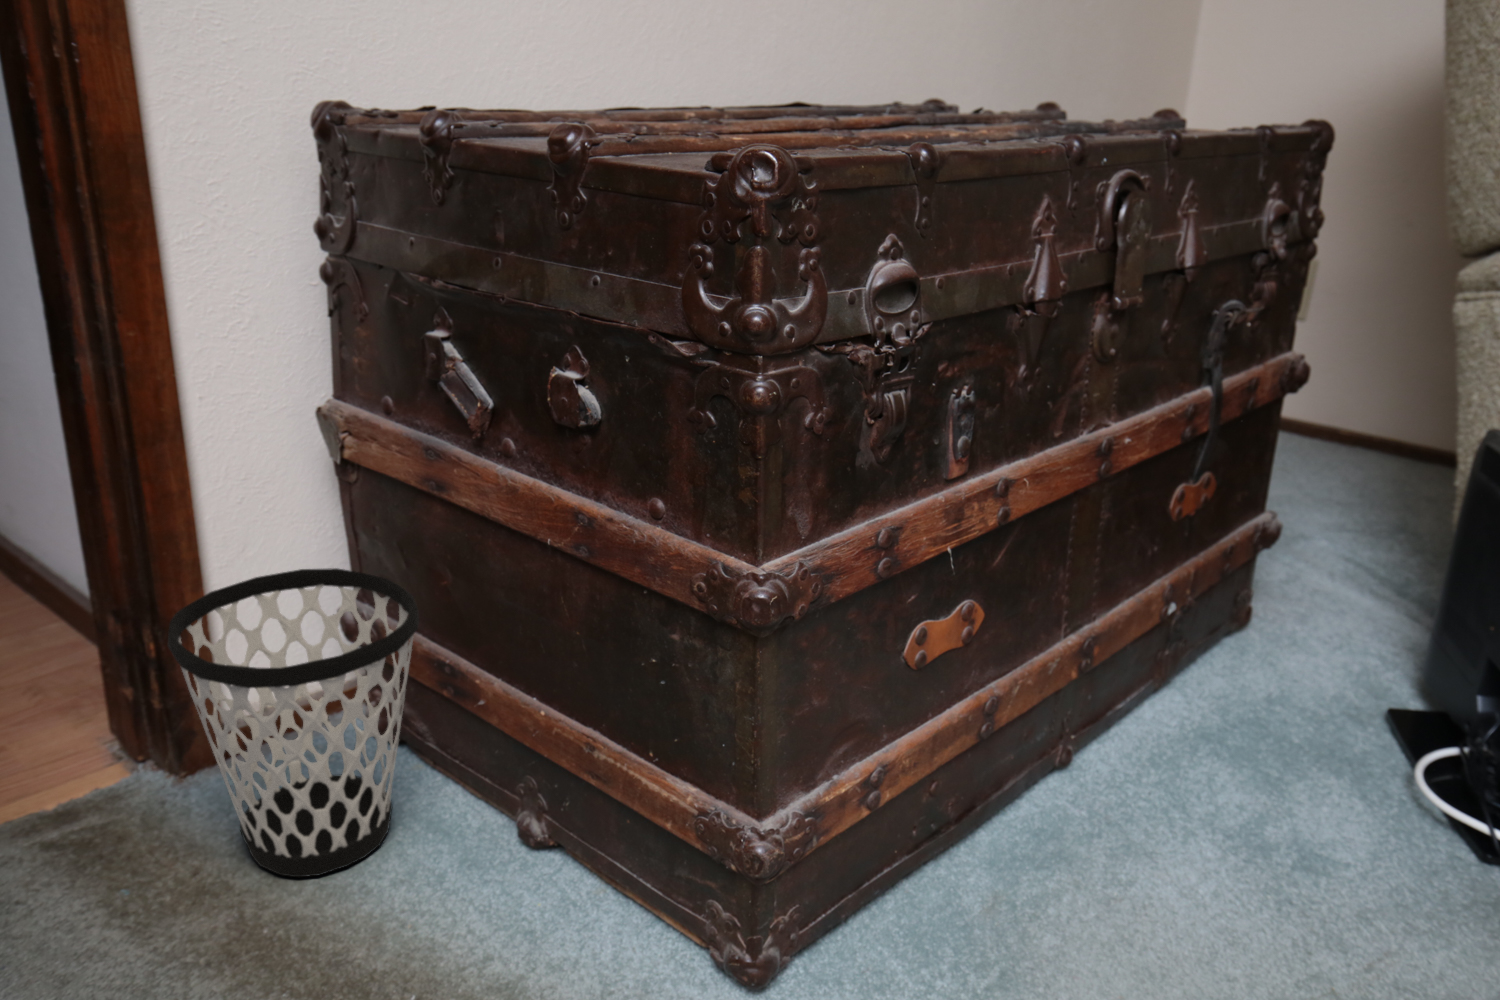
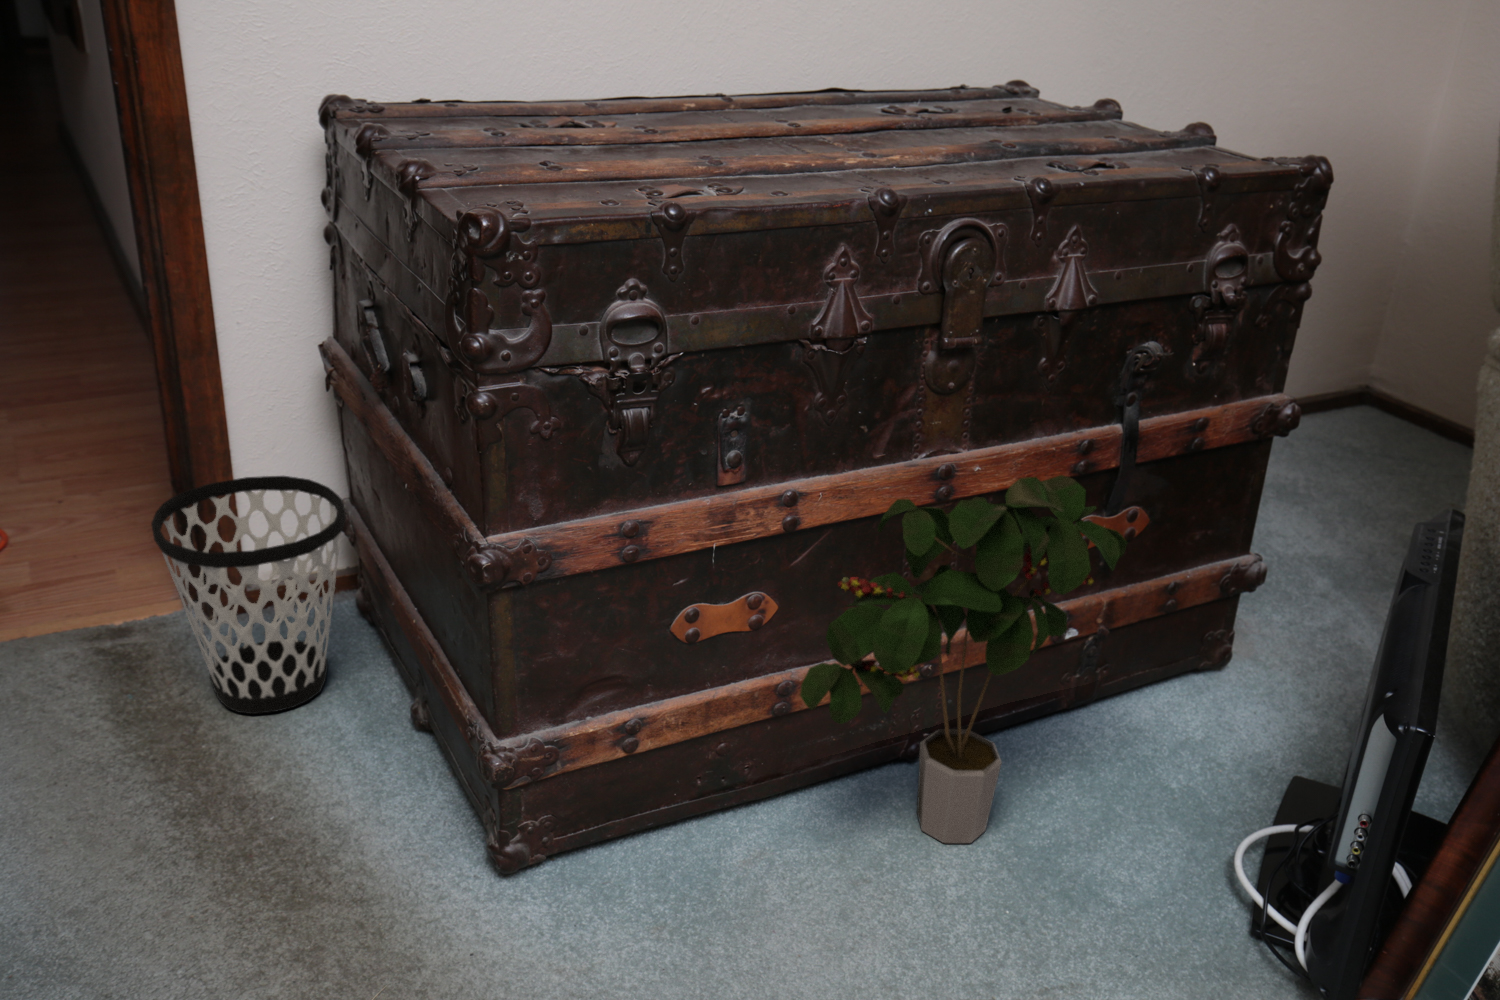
potted plant: none [1054,432,1298,841] -> present [800,475,1127,843]

